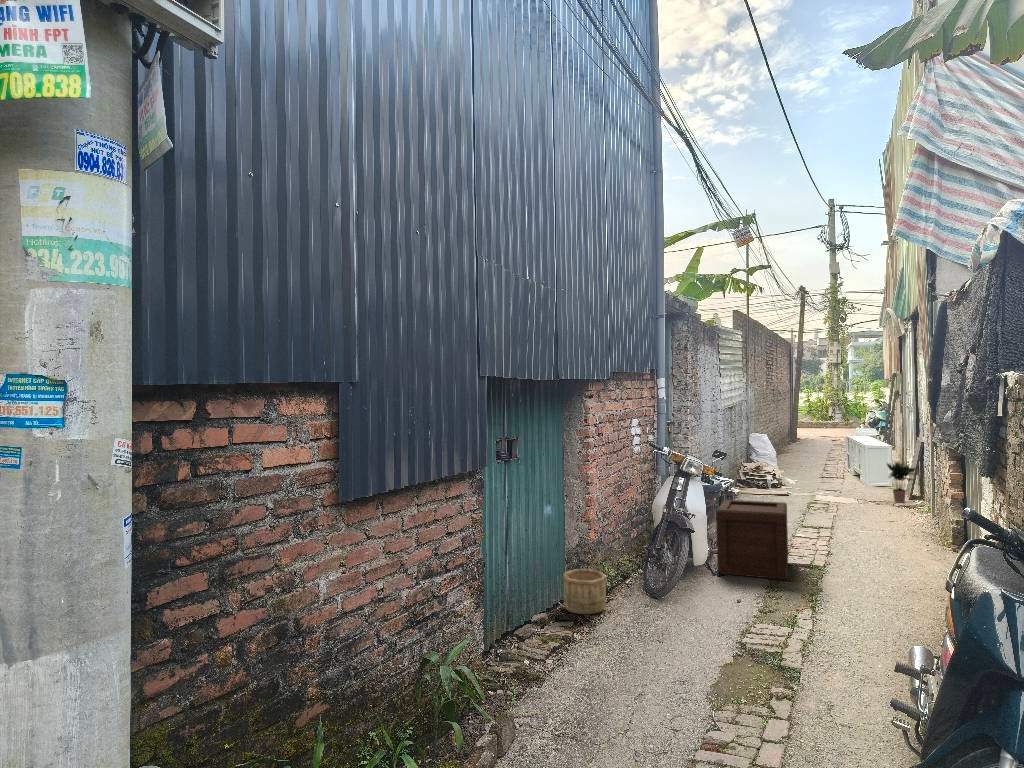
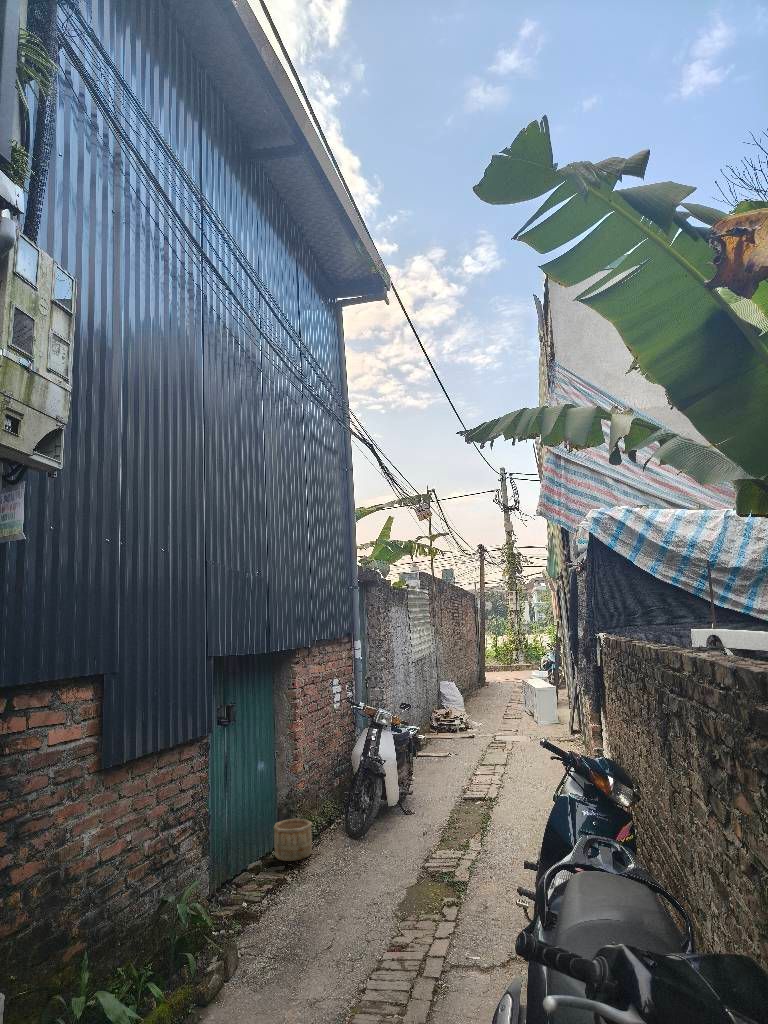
potted plant: present [887,462,916,503] -> none [550,699,578,737]
wooden crate: present [716,500,788,580] -> none [405,744,467,813]

